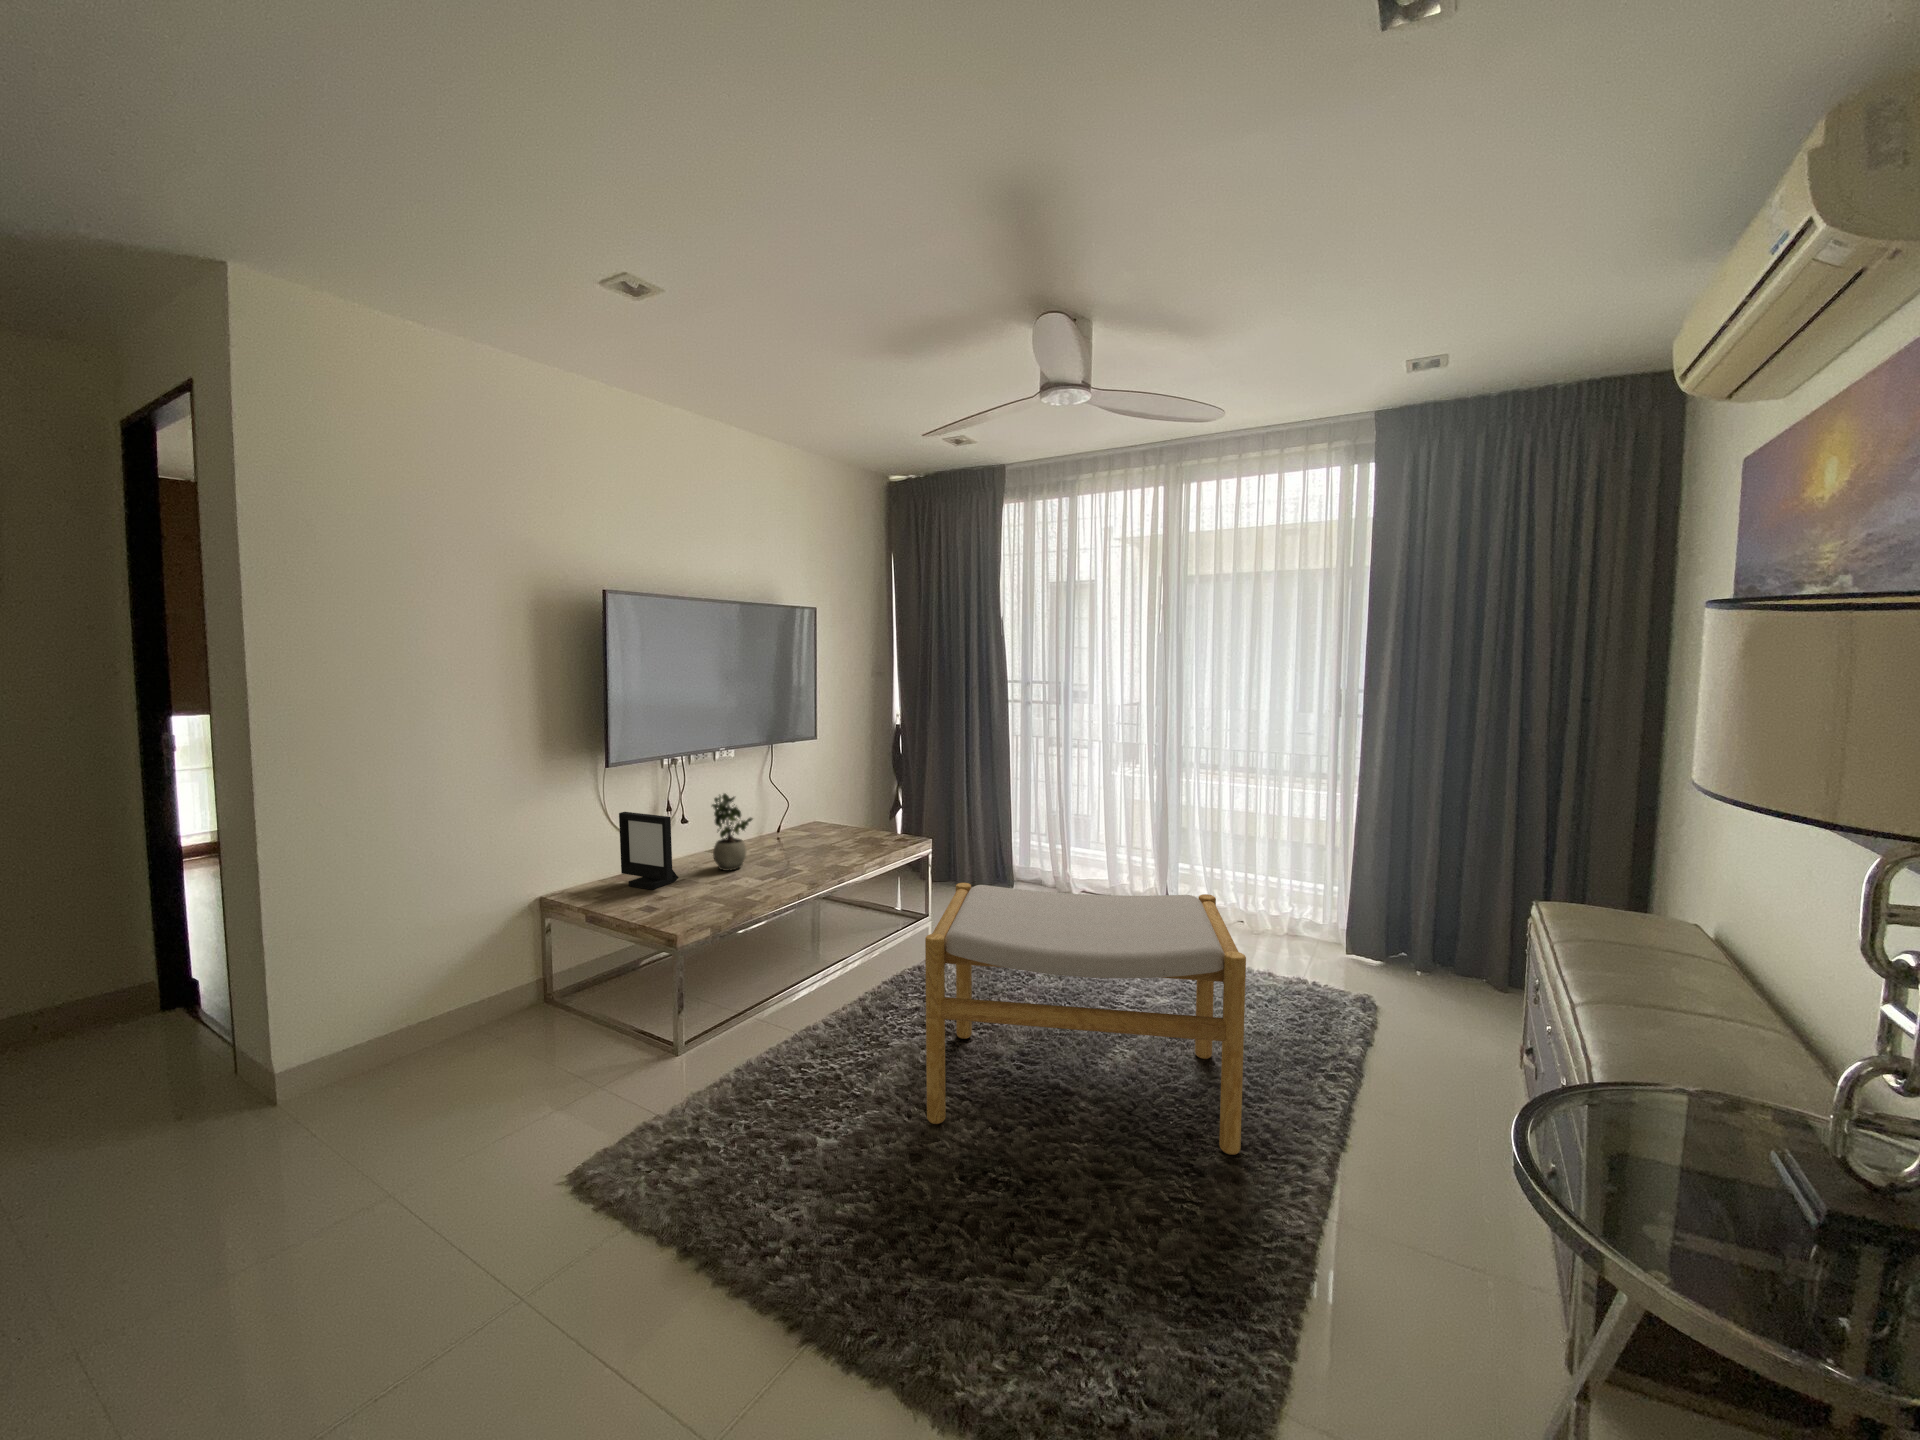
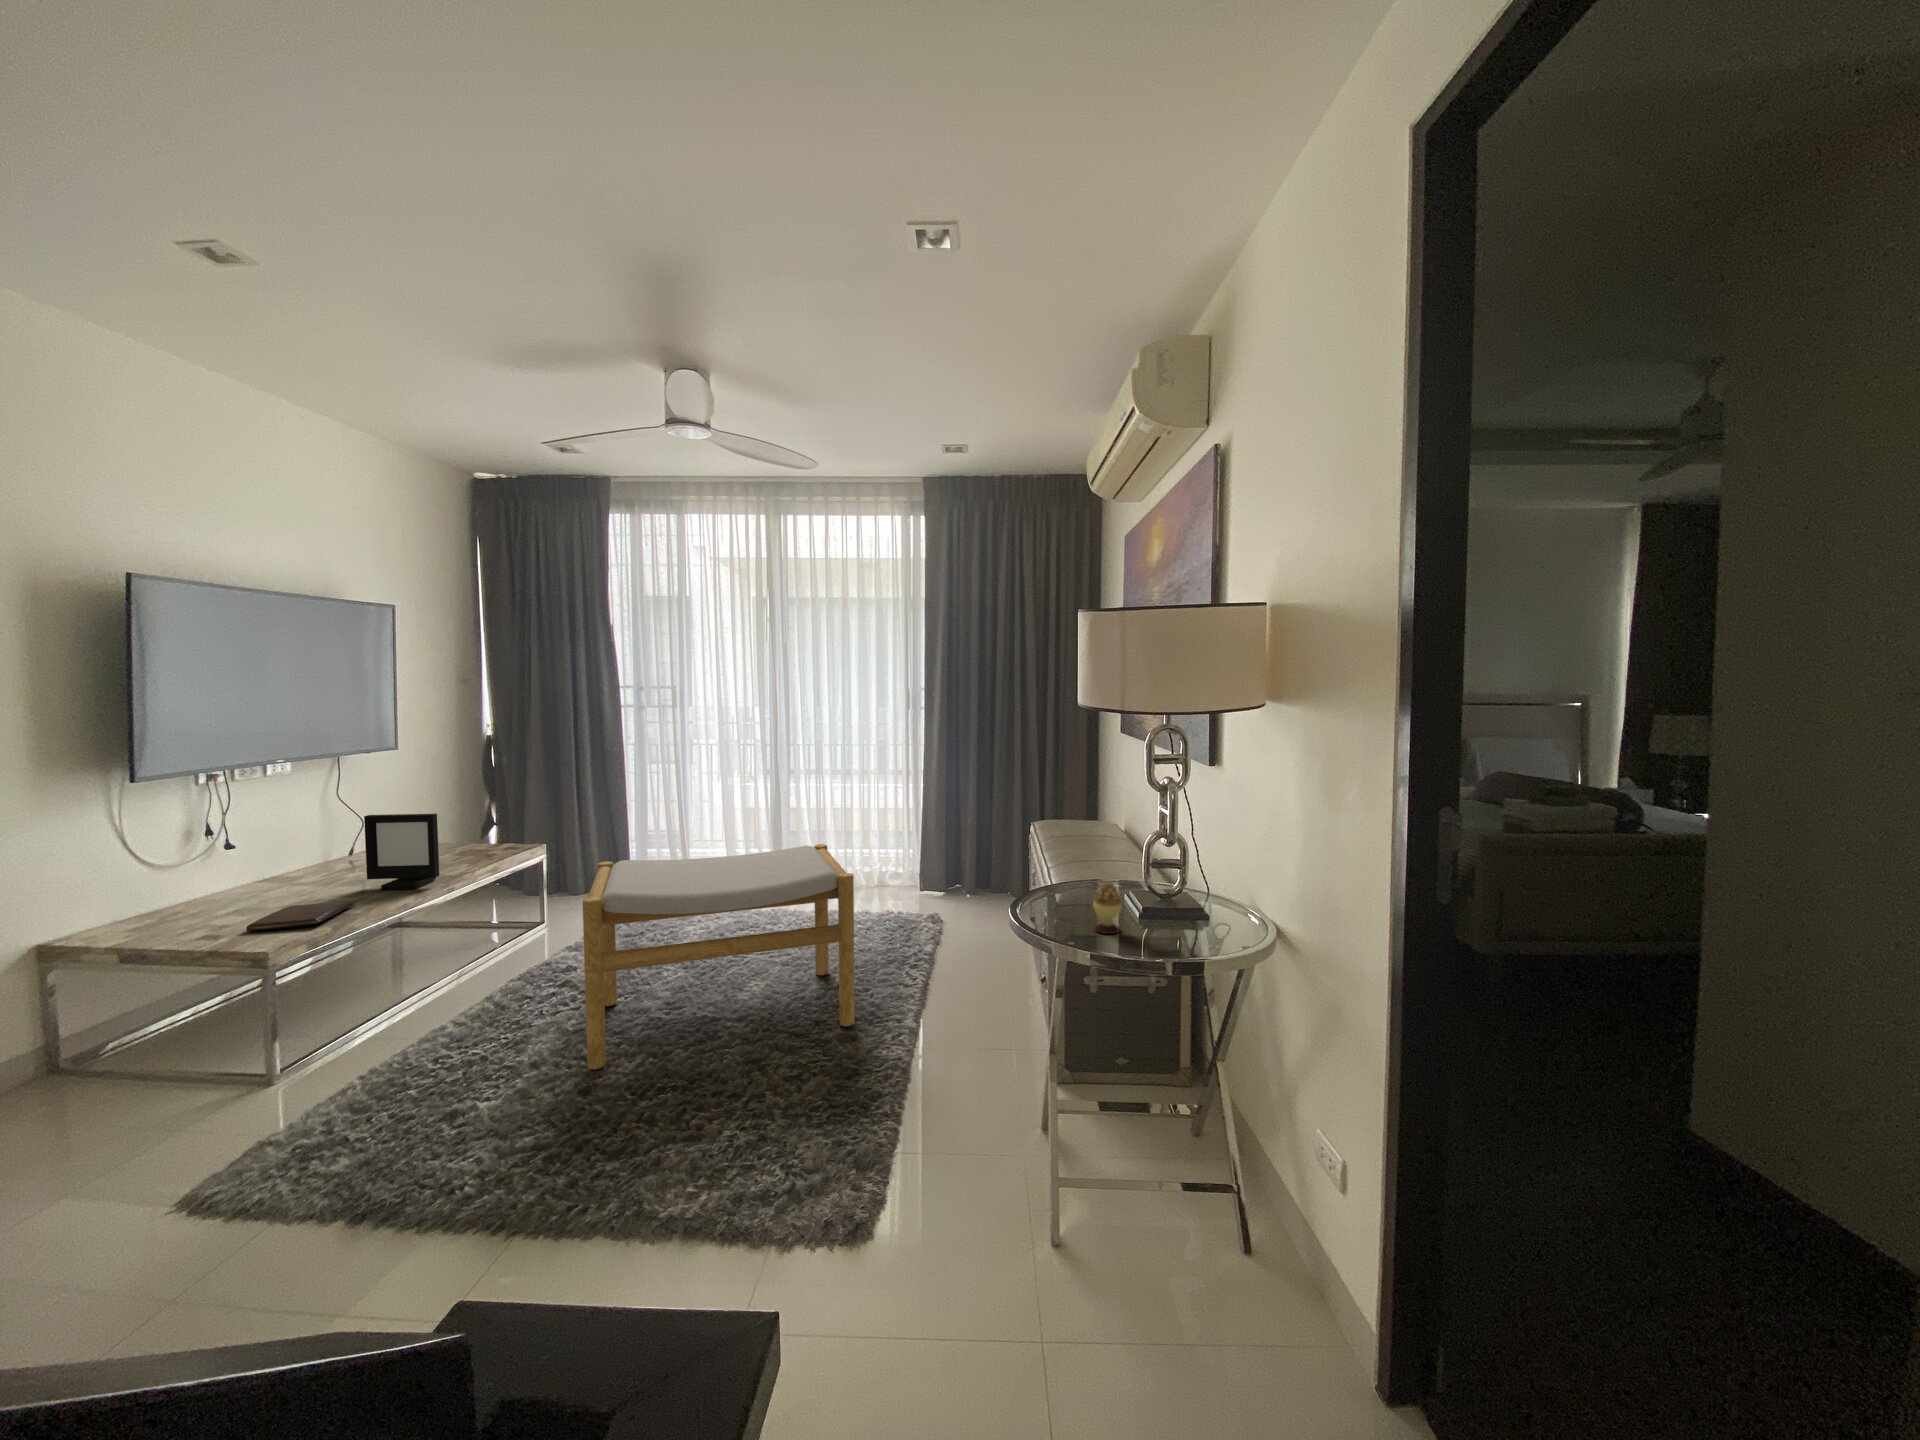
potted plant: present [712,794,752,871] -> none [268,807,334,895]
picture frame: present [619,812,678,890] -> present [364,814,439,890]
book: none [680,884,760,908] -> present [246,901,354,931]
decorative egg: none [1743,1164,1831,1283] -> present [1093,882,1122,934]

